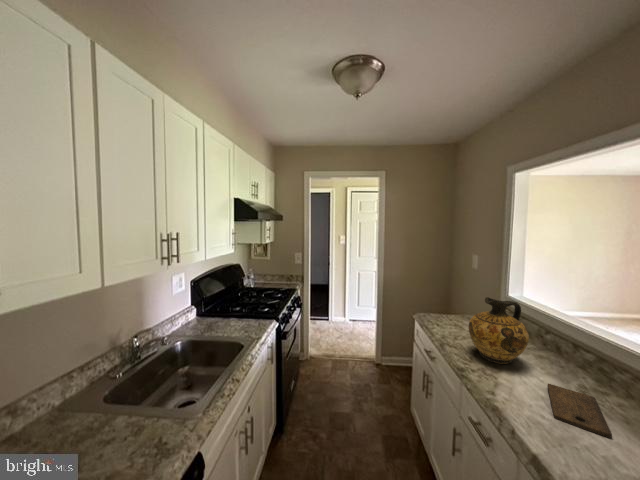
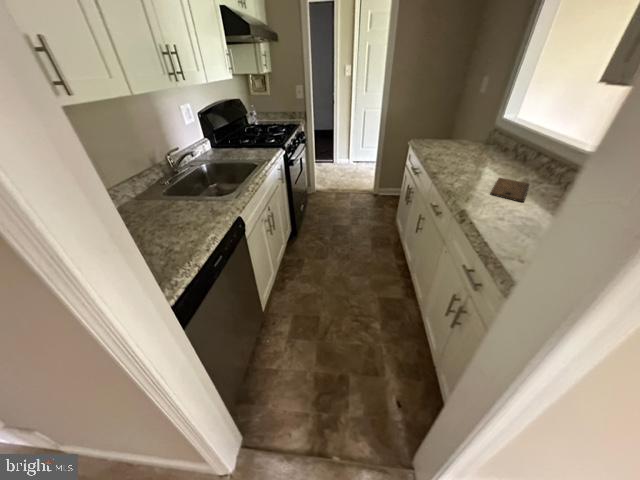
ceramic jug: present [469,297,529,364] -> none [451,110,503,169]

